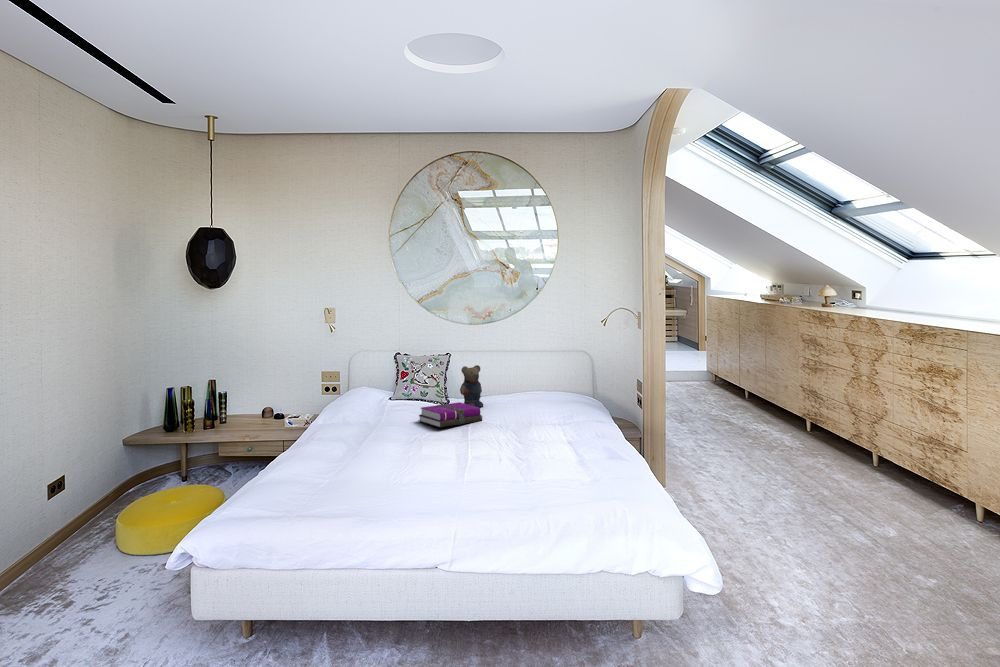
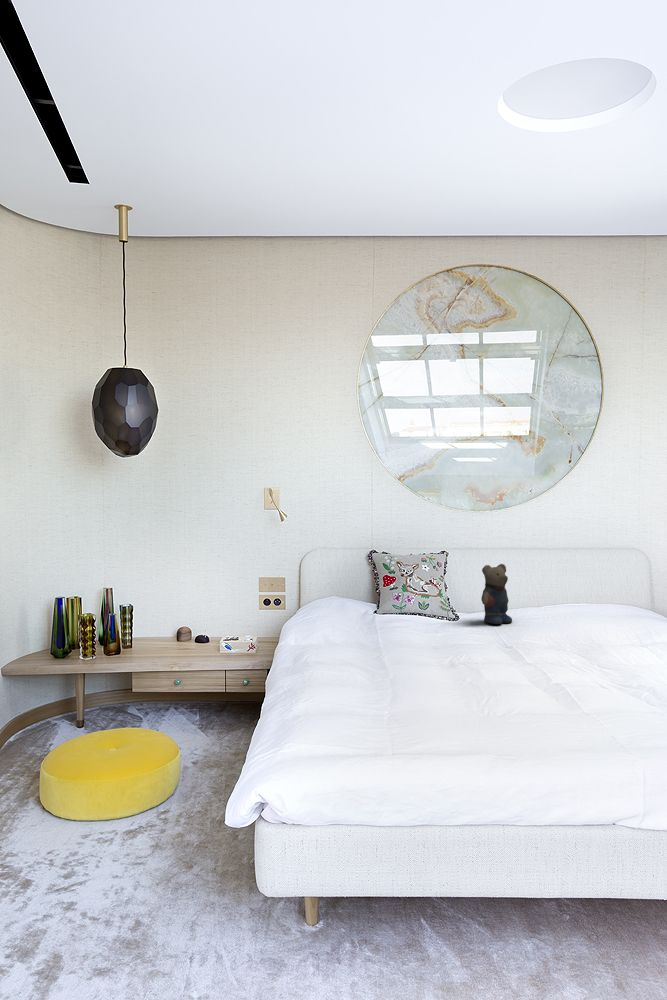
notebook: present [419,402,482,427] -> none [436,615,527,647]

